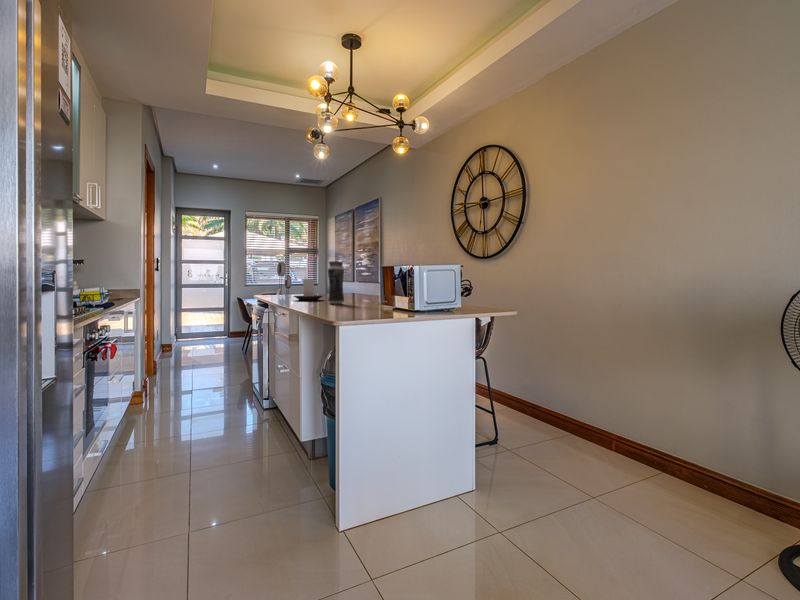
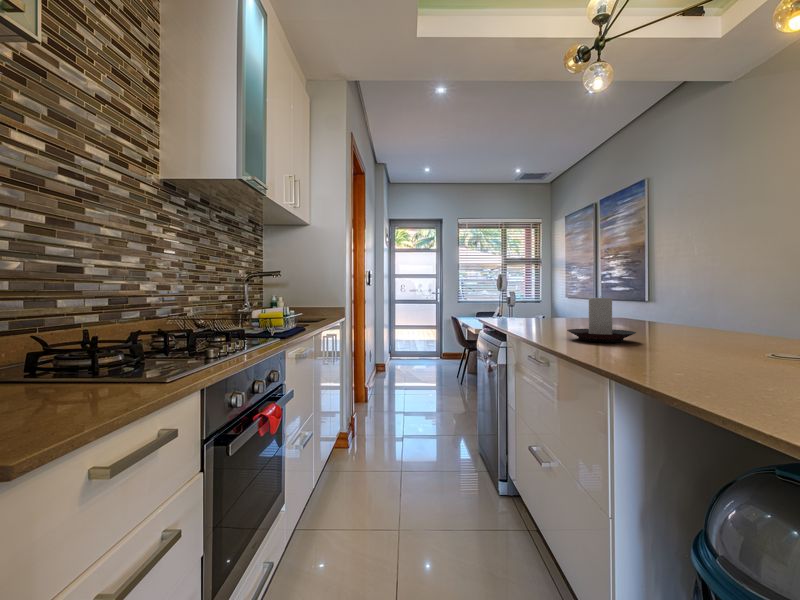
vase: present [328,261,344,304] -> none [702,252,760,371]

